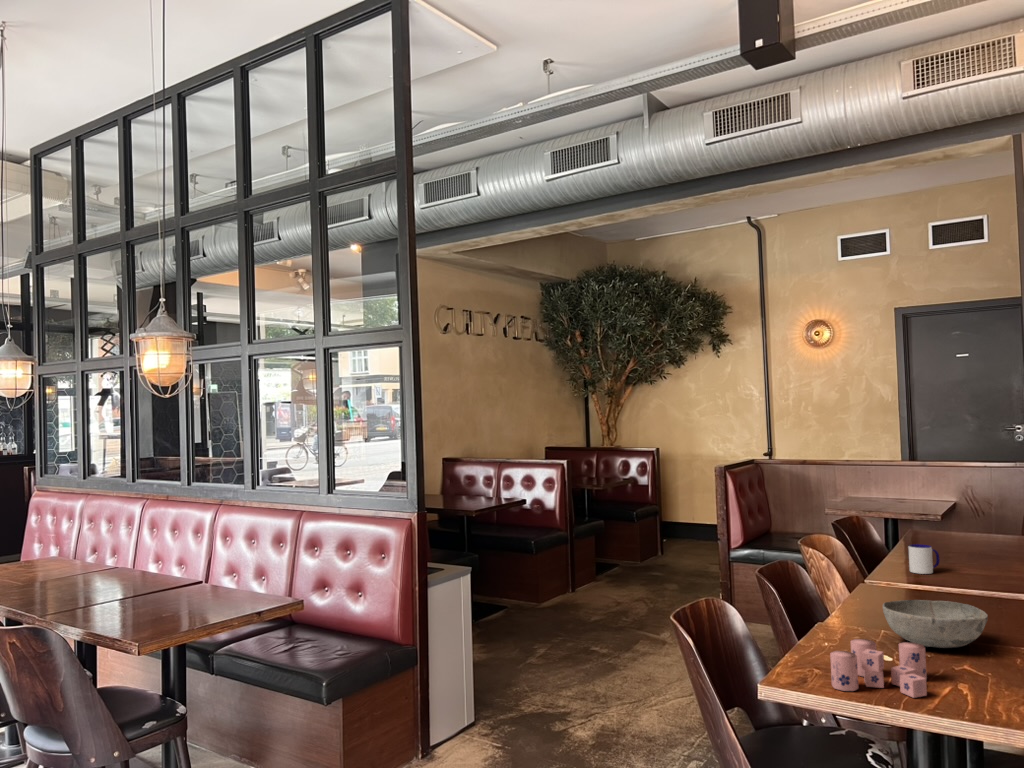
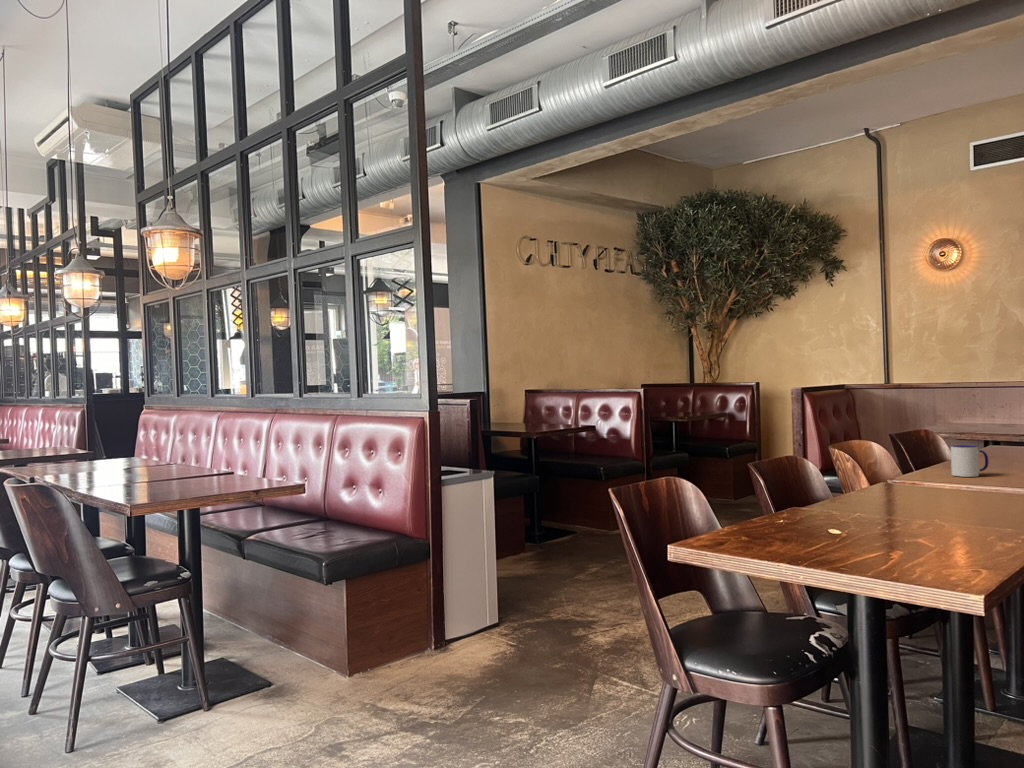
bowl: present [883,600,988,648] -> none [849,480,967,526]
candle: present [830,639,927,698] -> none [744,506,862,560]

